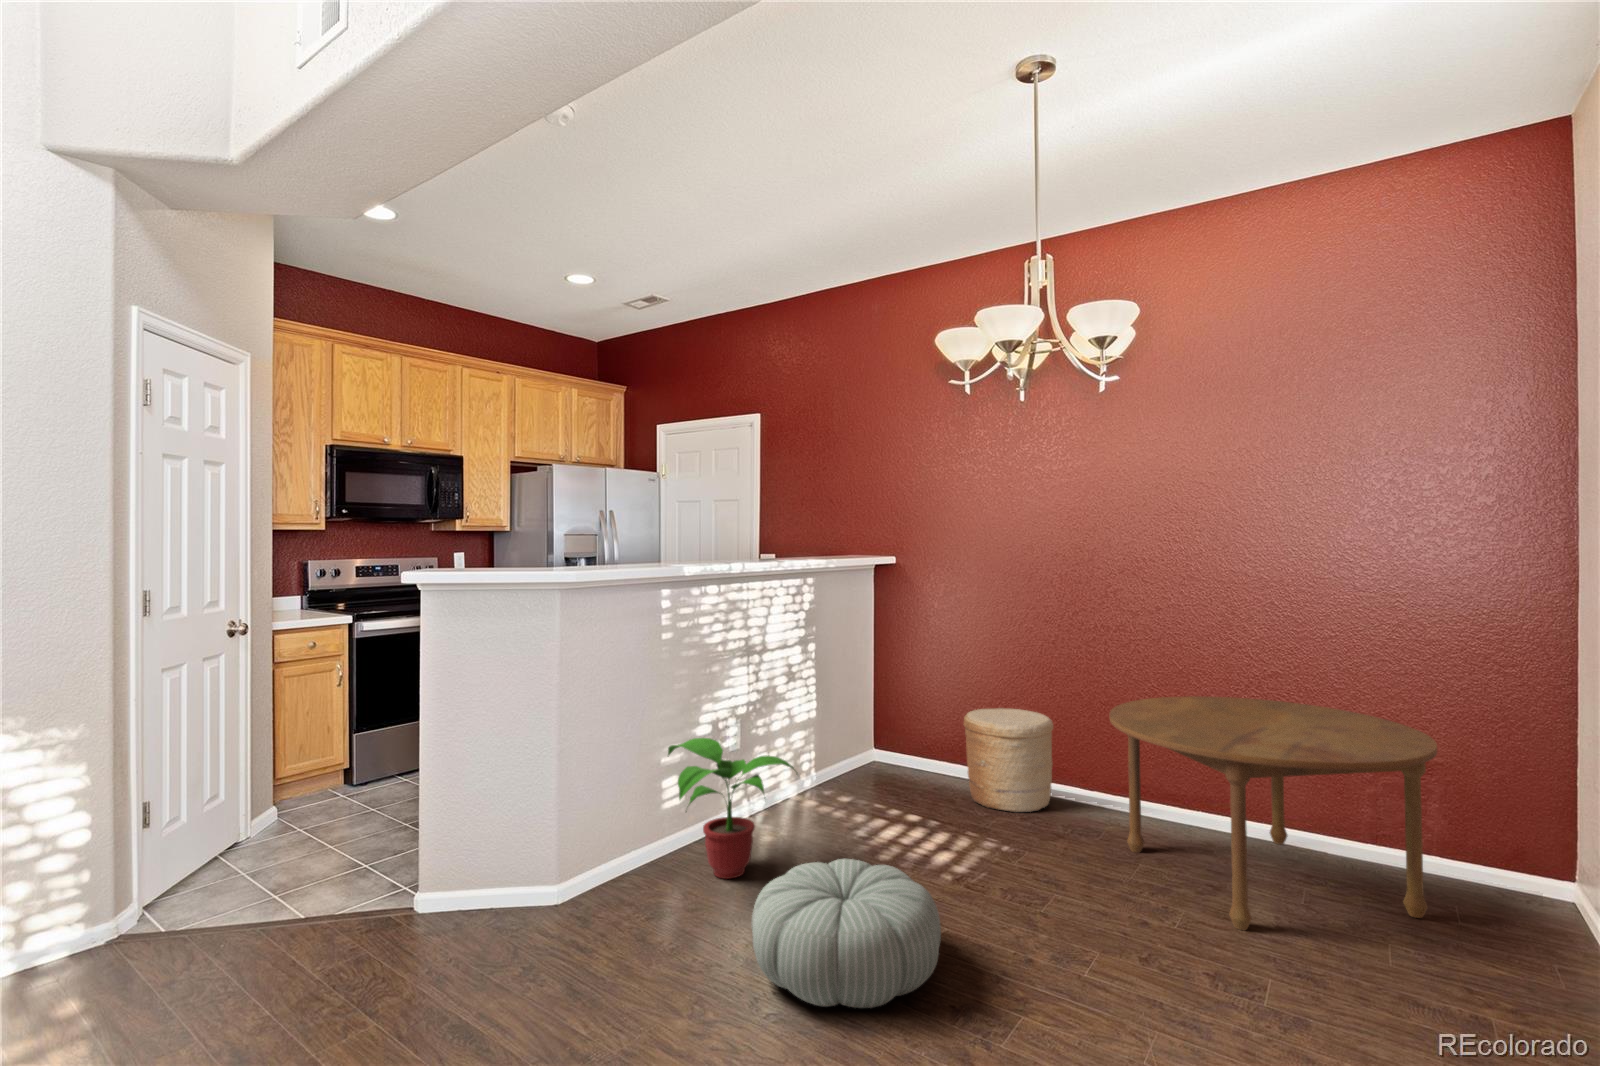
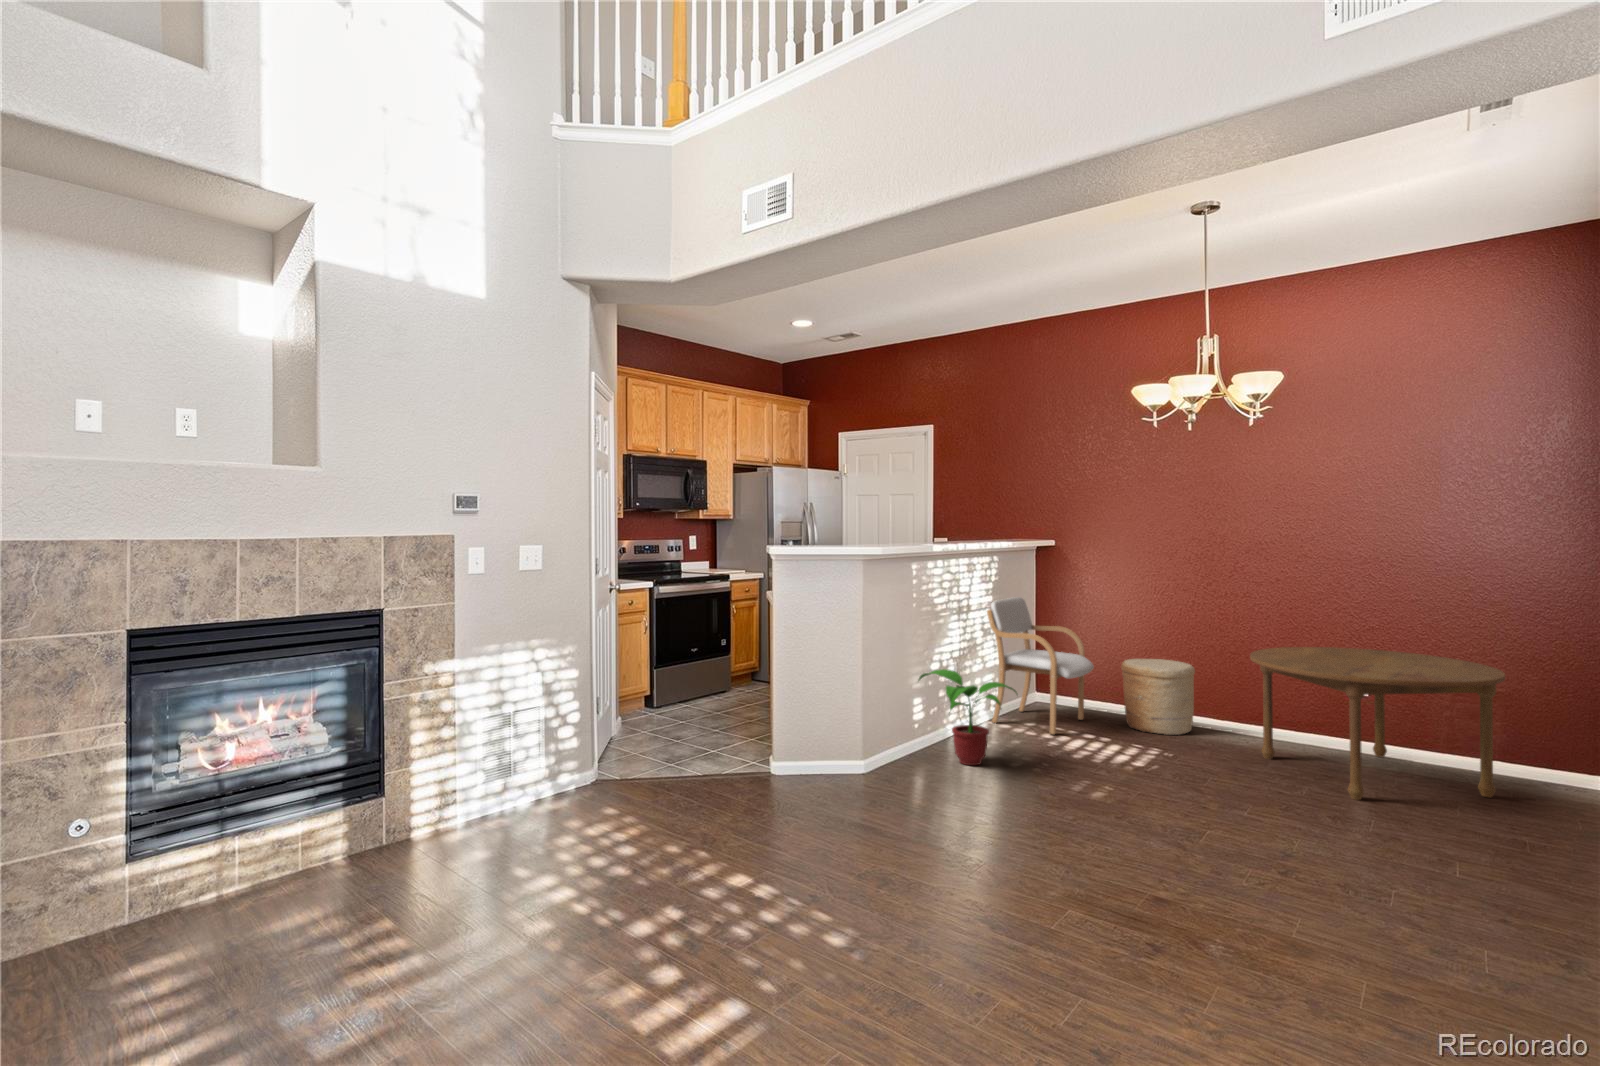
armchair: none [791,630,929,817] -> present [987,597,1094,735]
pouf: present [751,859,941,1008] -> none [1019,744,1154,825]

